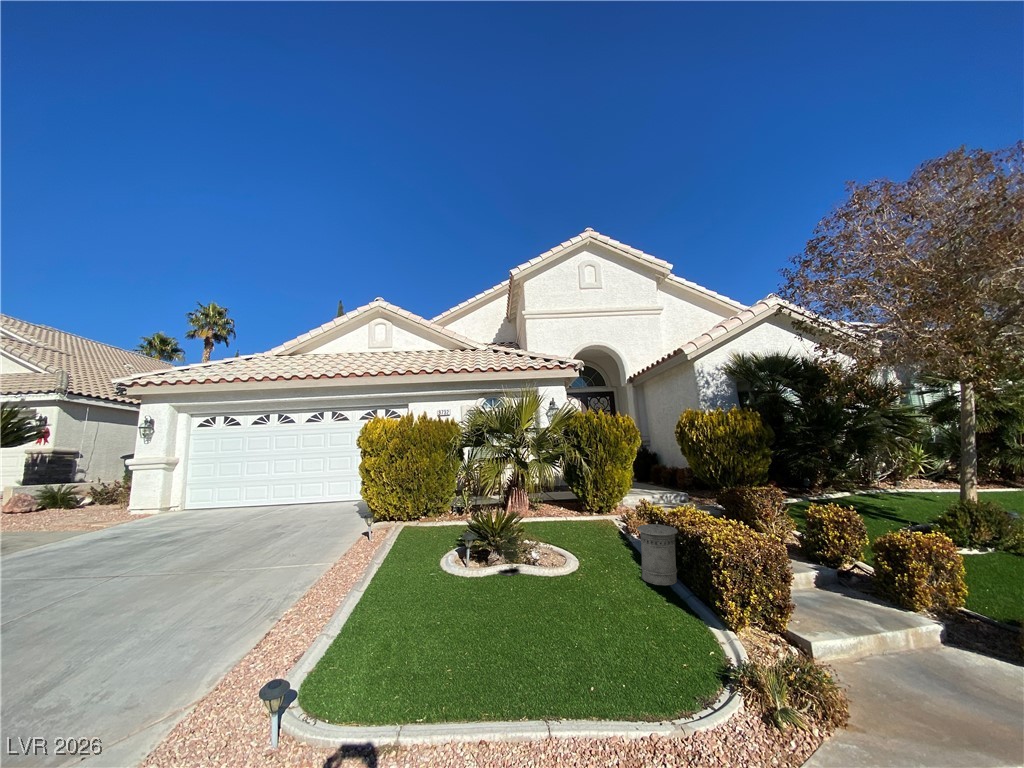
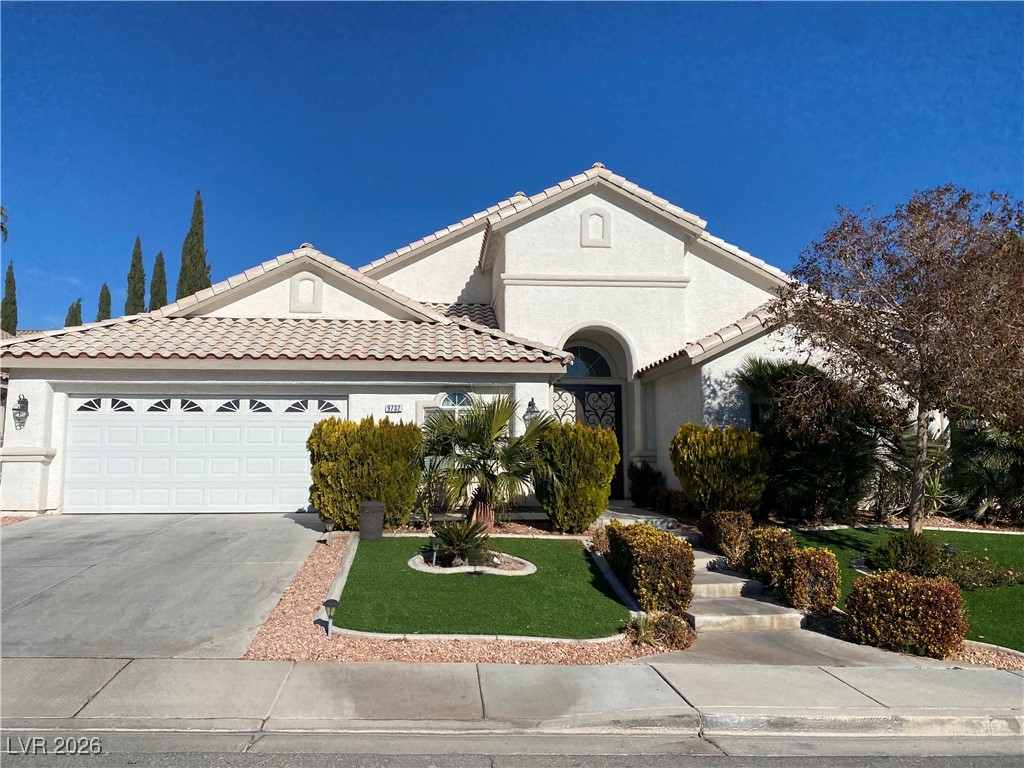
trash can: present [637,524,678,585] -> present [359,501,386,540]

